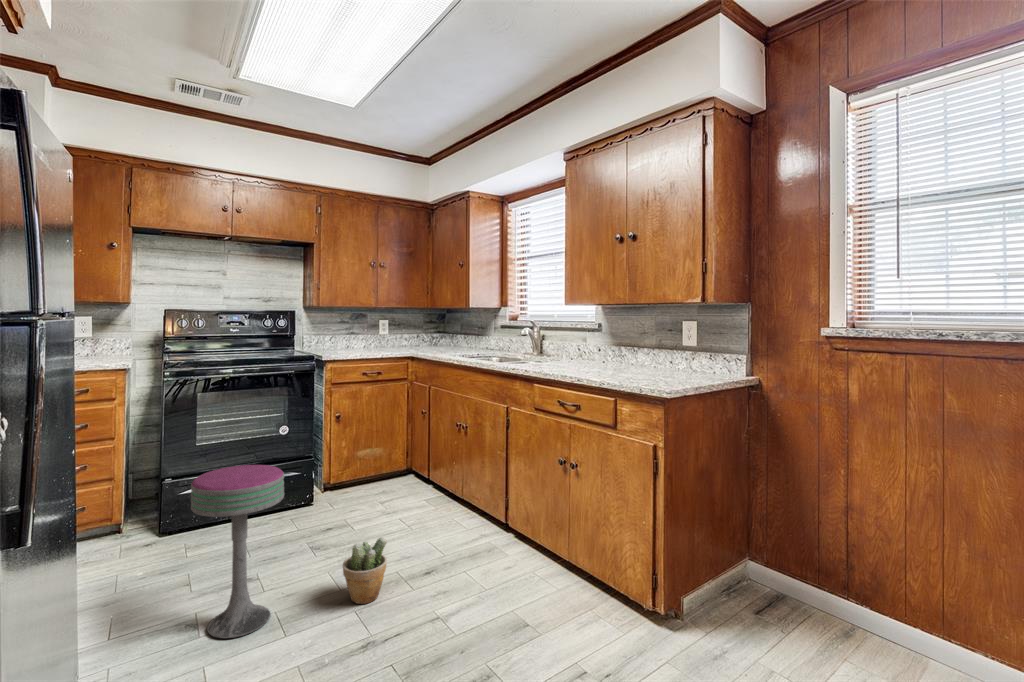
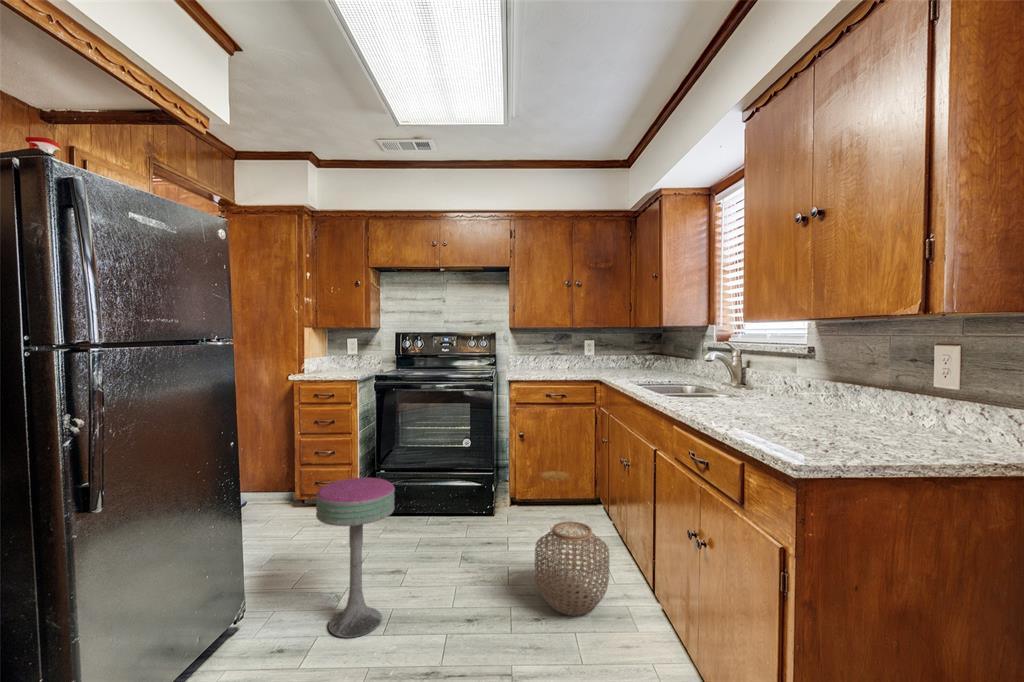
woven basket: none [409,477,474,555] -> present [535,521,609,615]
potted plant: present [343,537,387,604] -> none [438,577,483,645]

